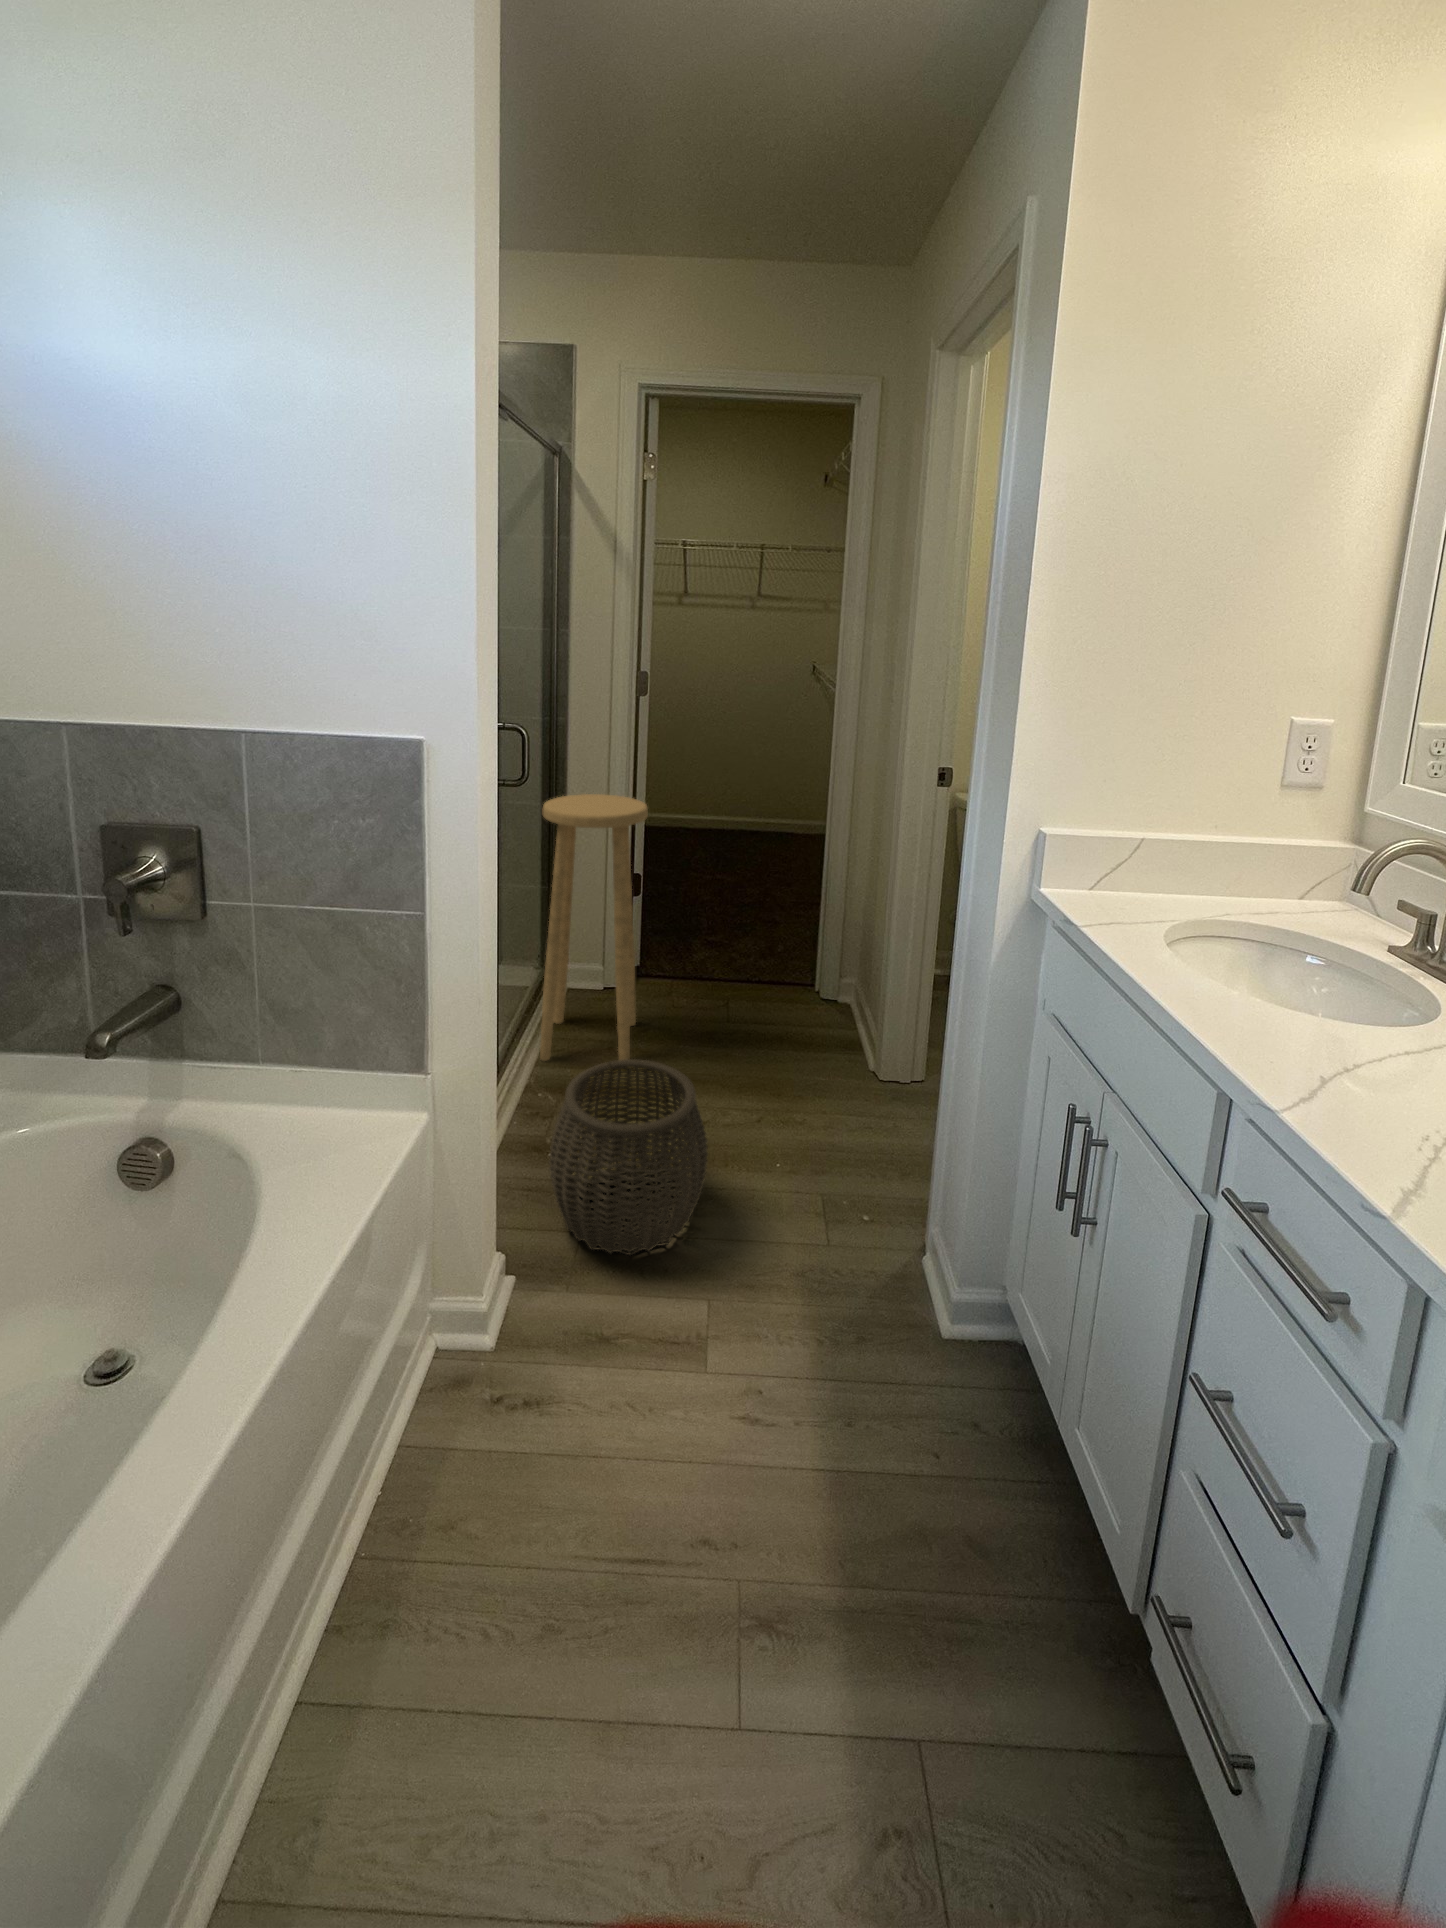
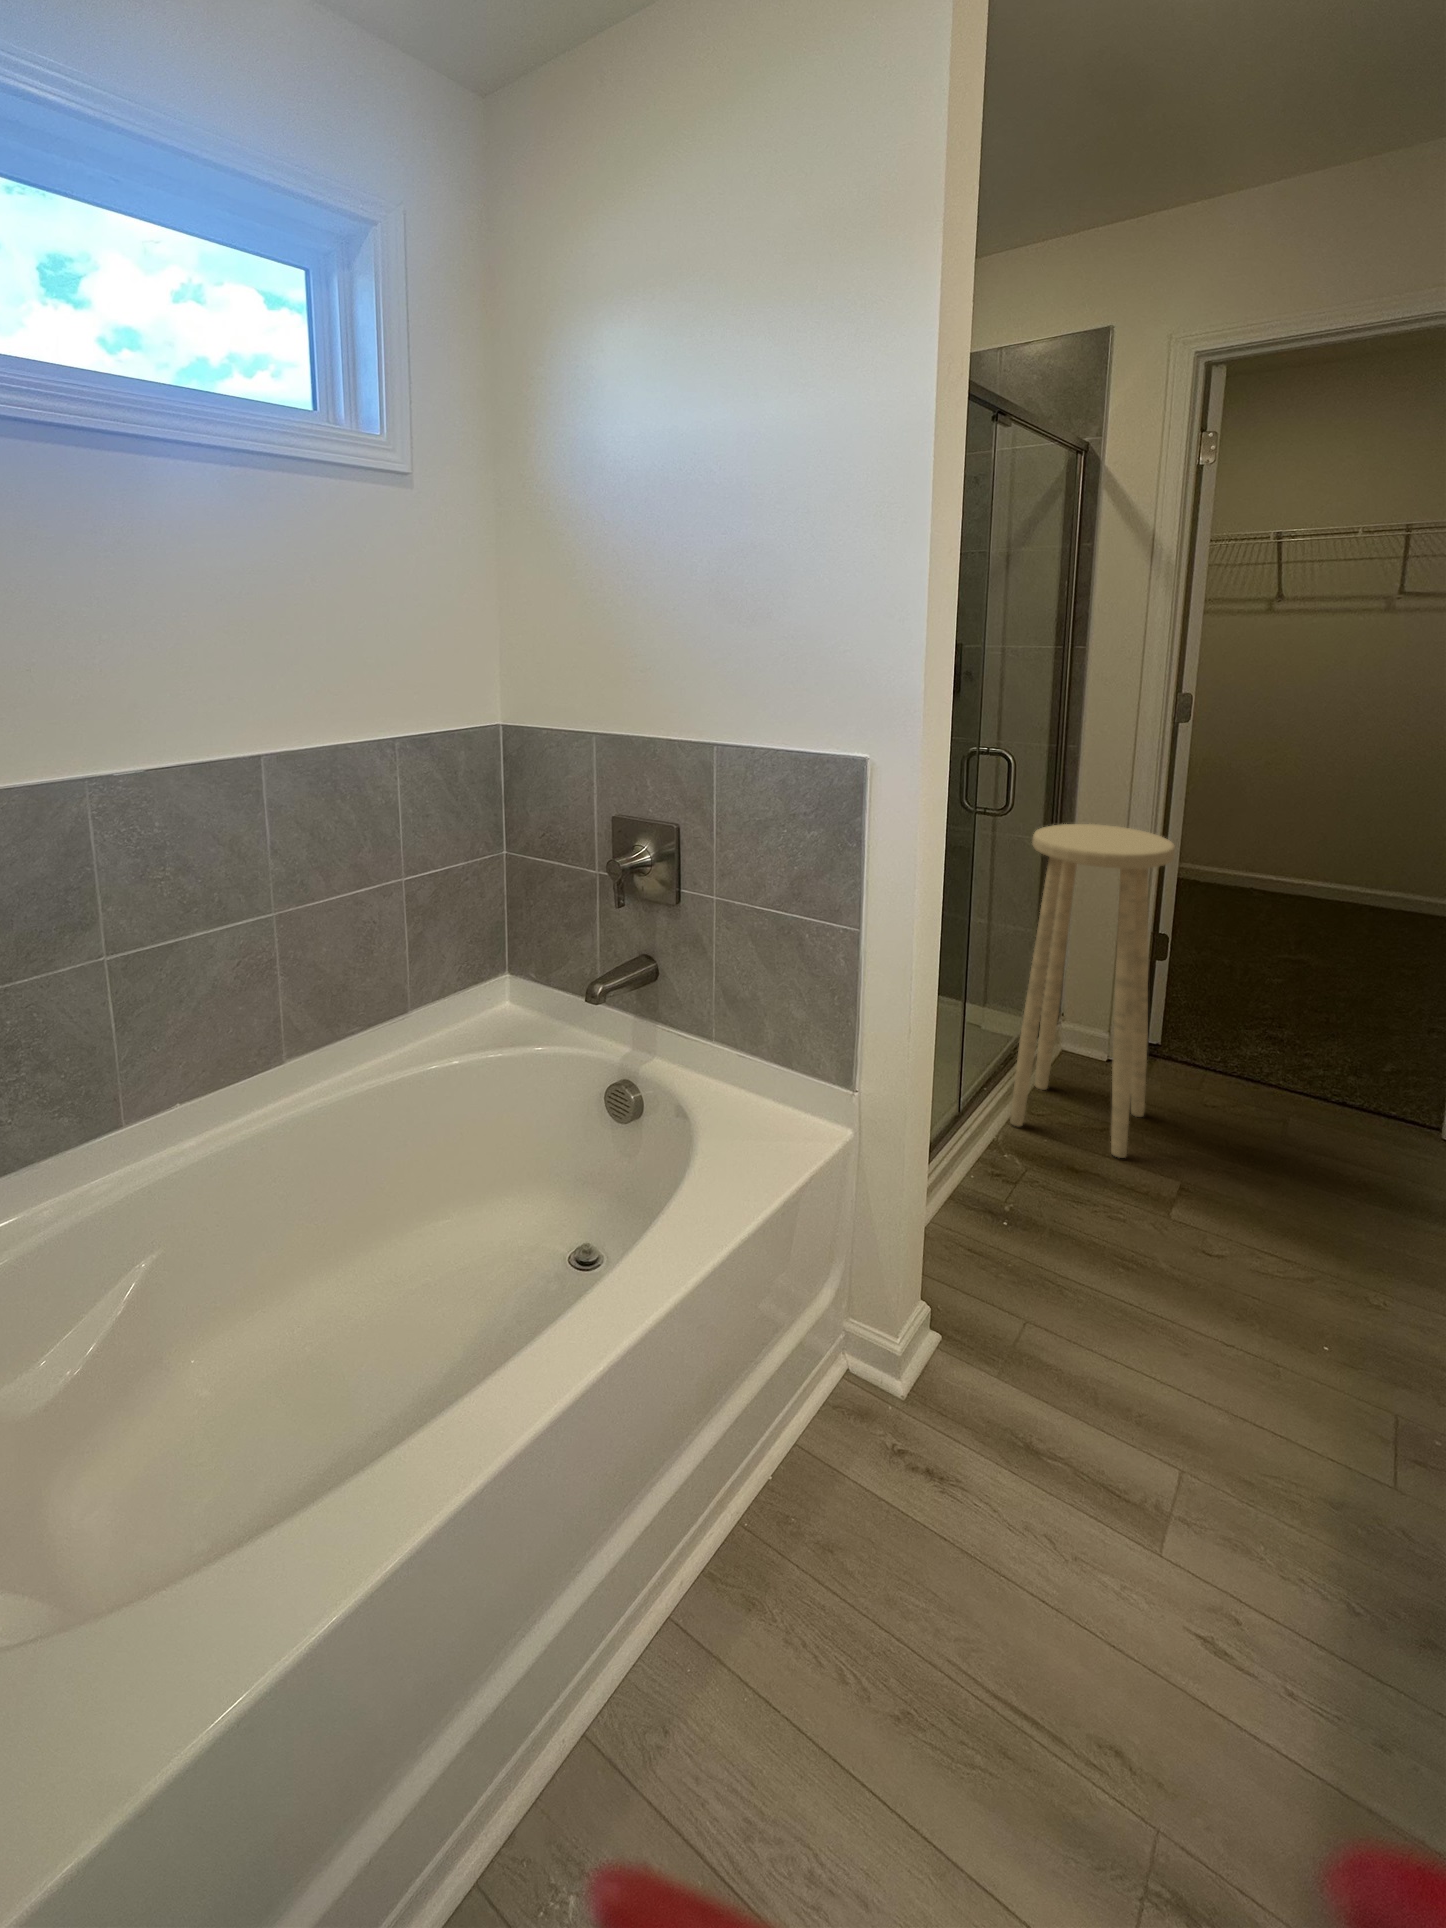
woven basket: present [549,1059,708,1255] -> none [991,1143,1204,1383]

